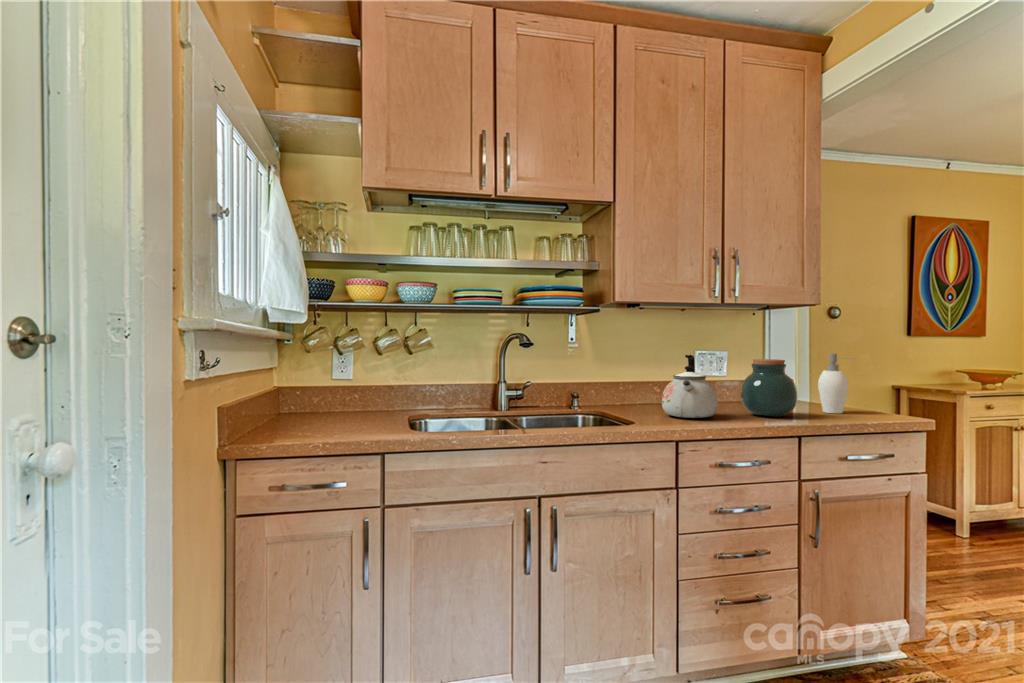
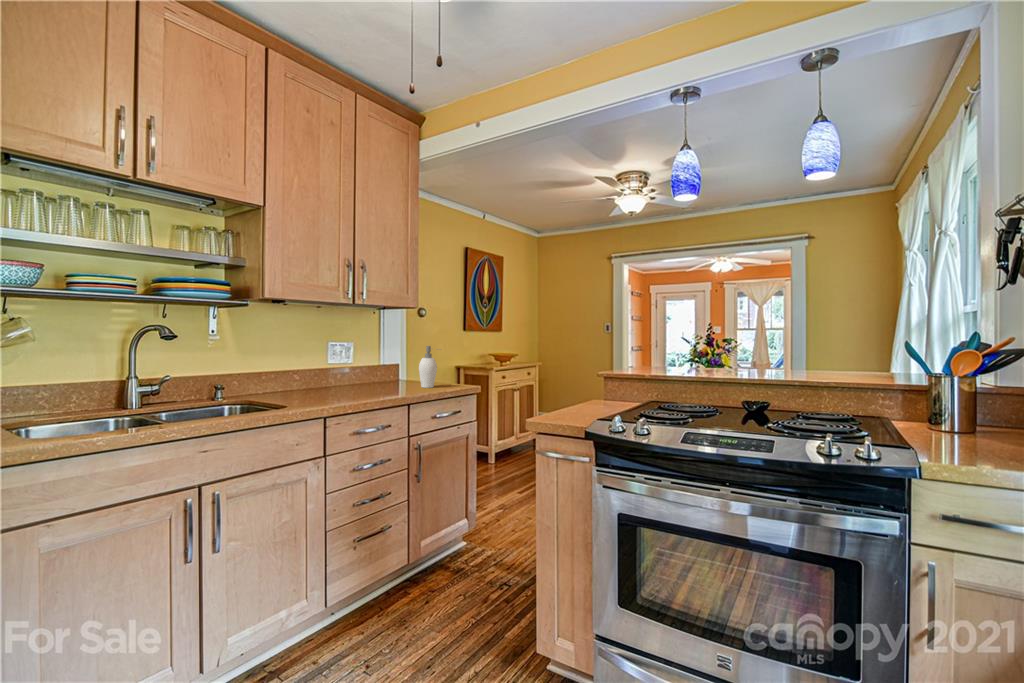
kettle: present [662,355,718,418] -> none [307,348,353,399]
jar: present [741,359,797,417] -> none [368,350,408,393]

